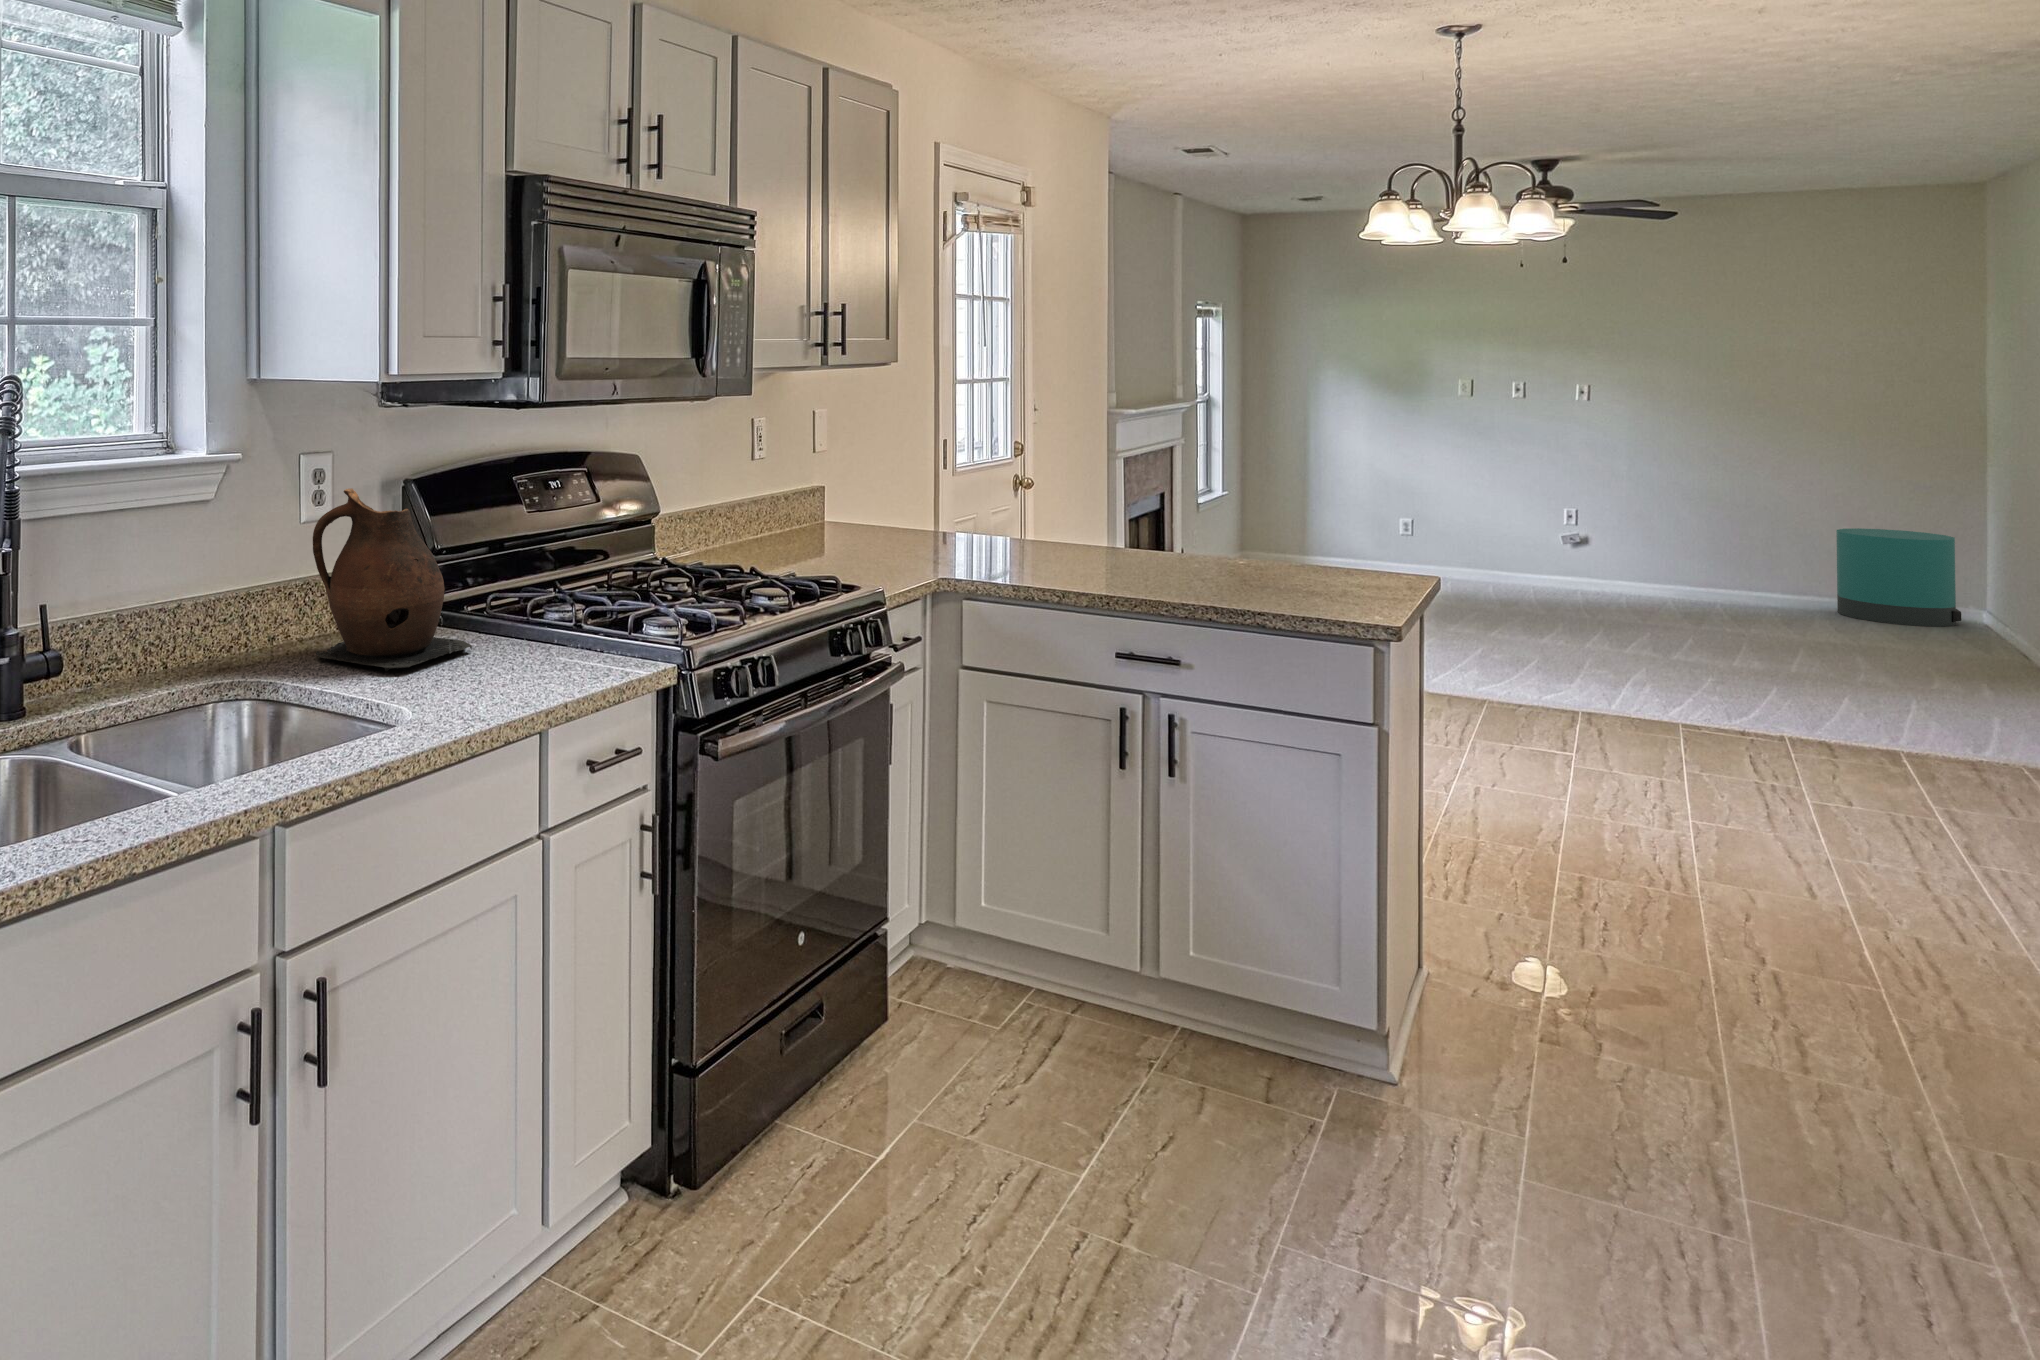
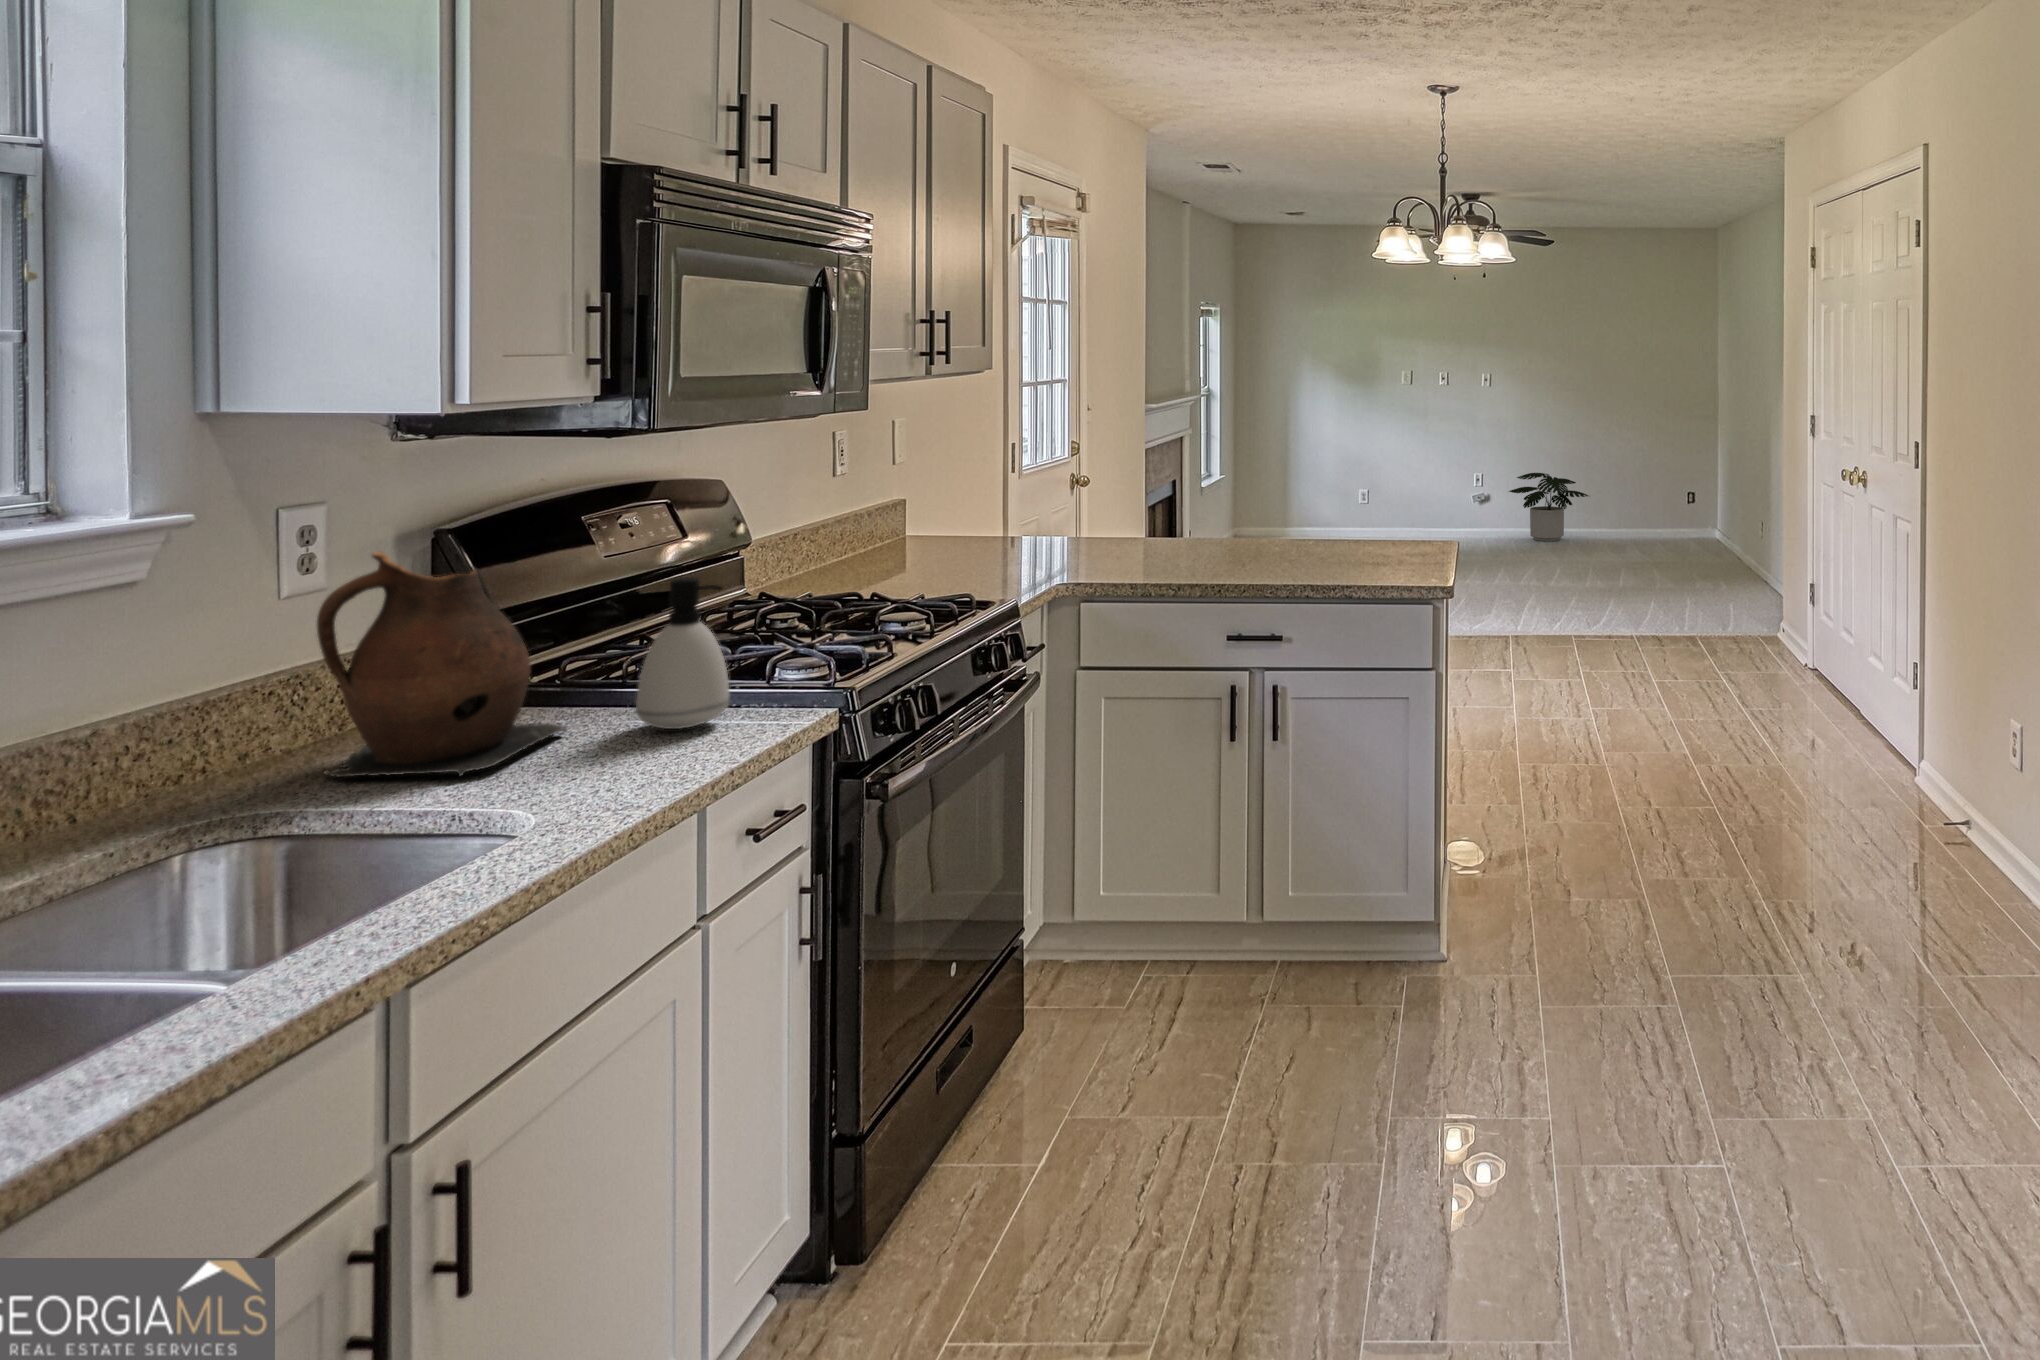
potted plant: none [1637,511,1784,605] -> present [1509,473,1589,541]
trash can: present [1836,528,1961,627] -> none [1617,478,1678,544]
soap dispenser: none [518,530,587,661] -> present [636,577,729,729]

